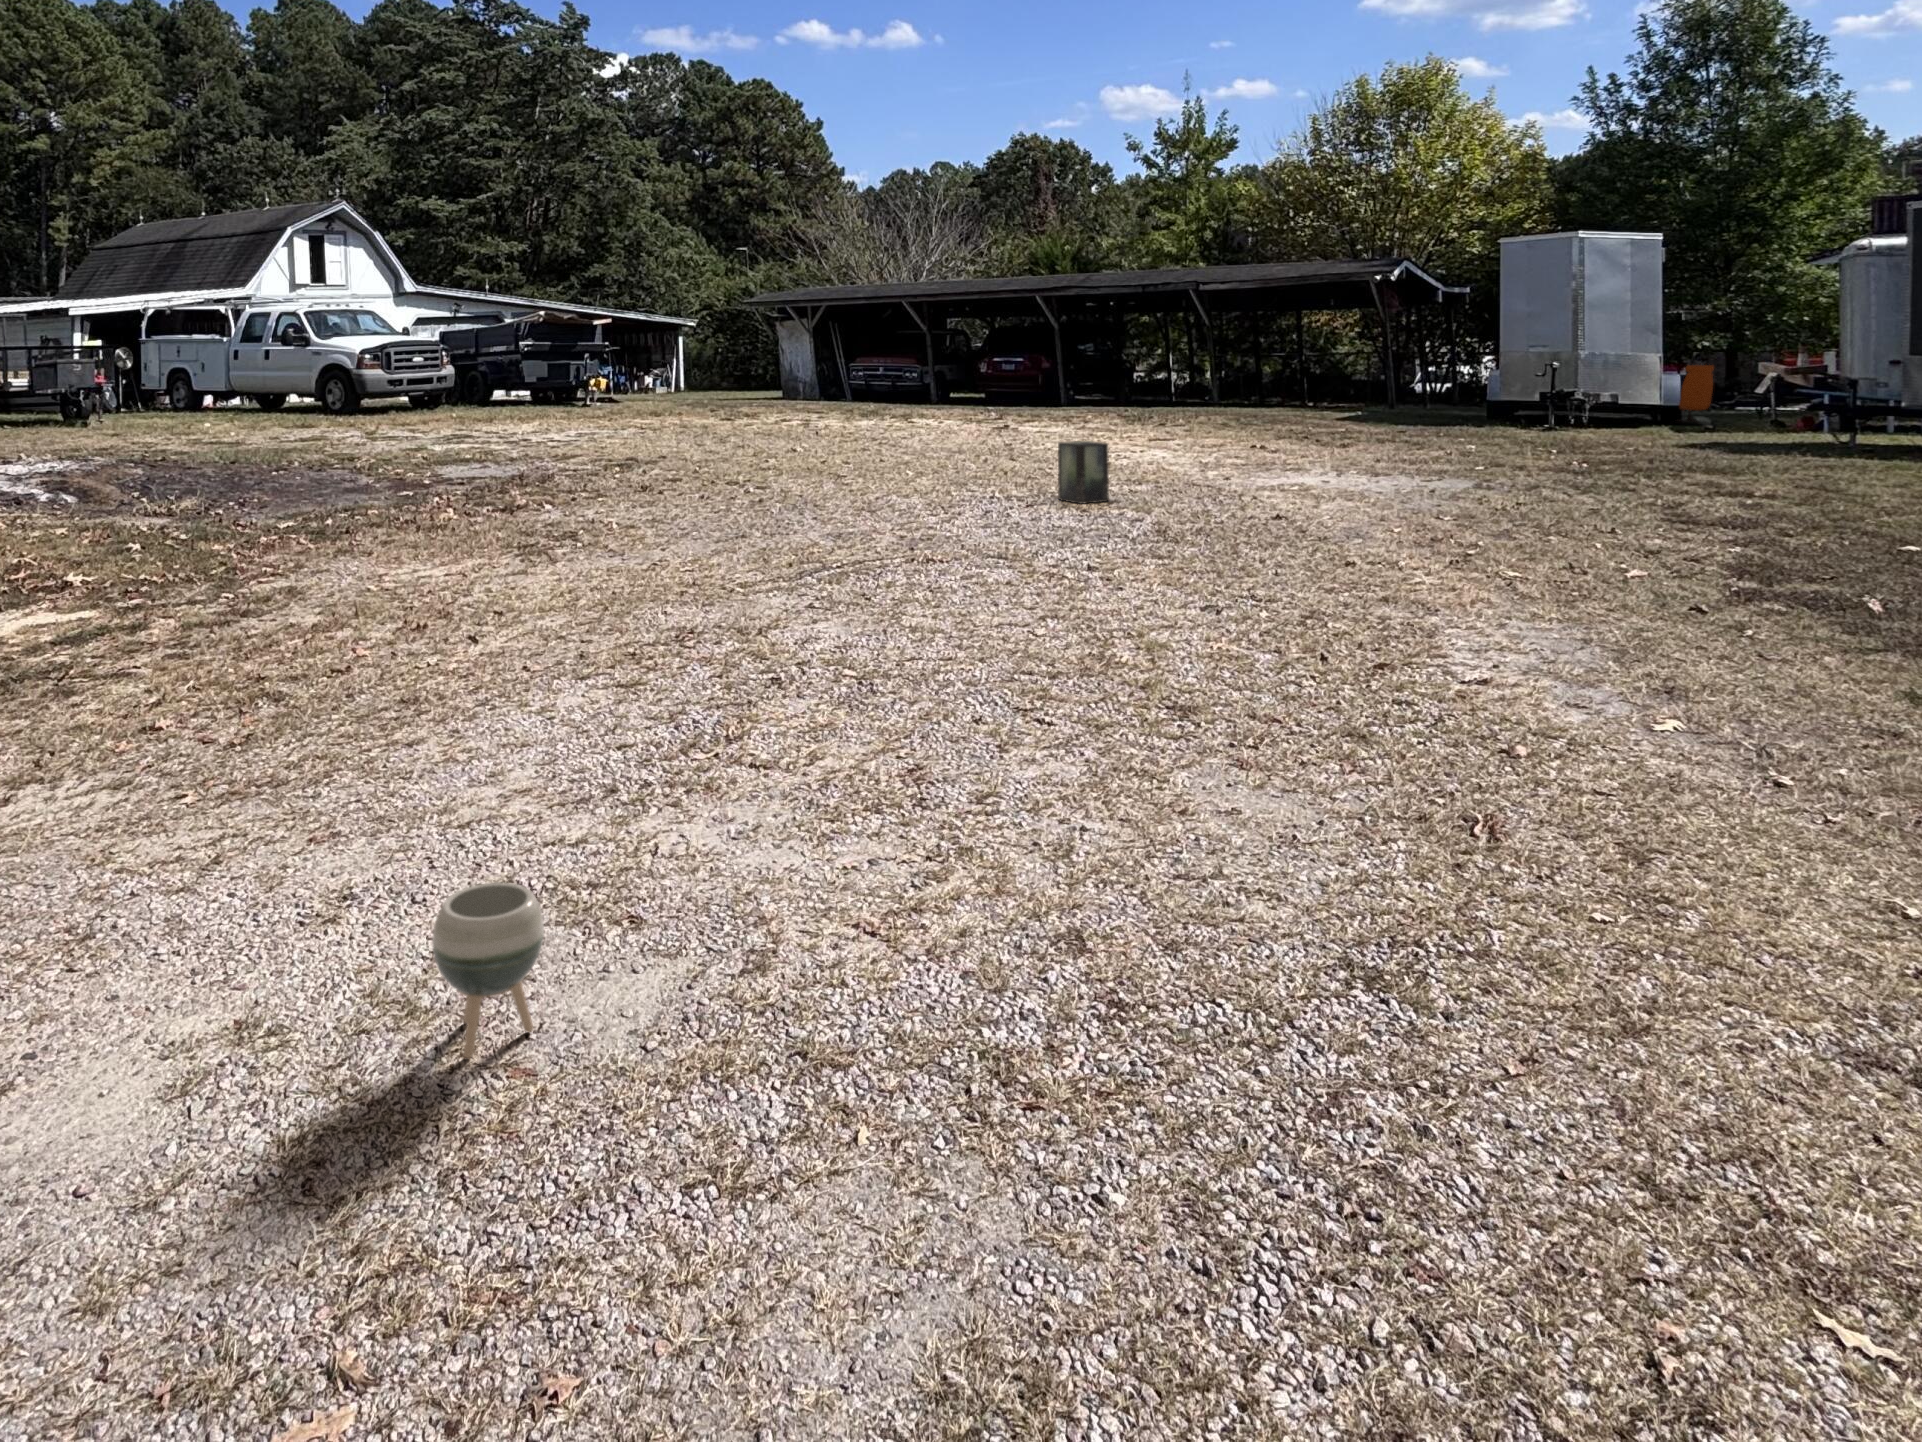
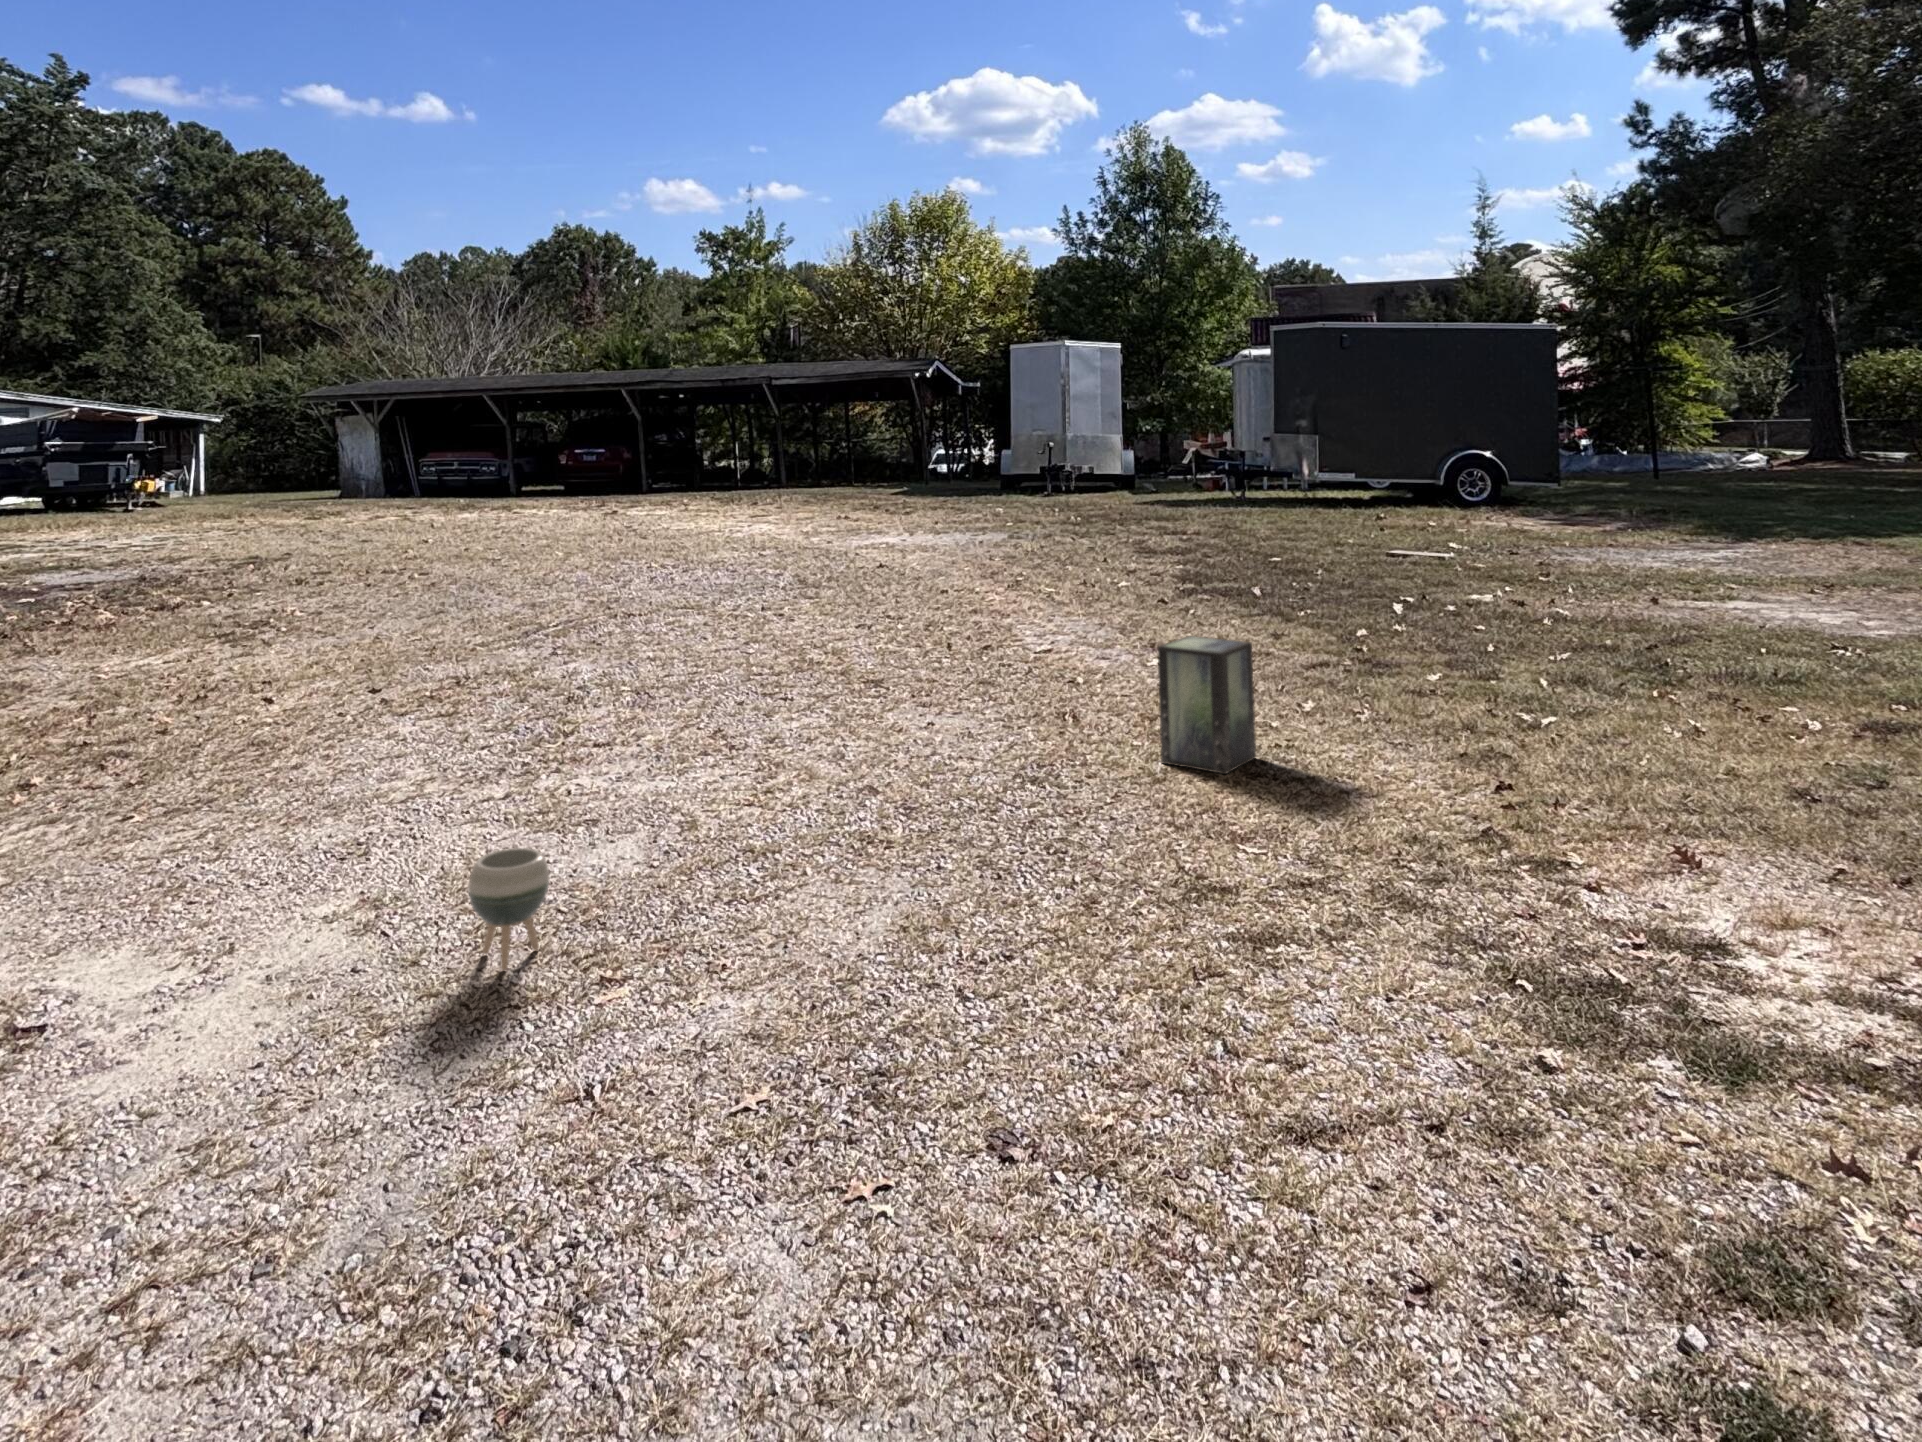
lounge chair: present [1675,365,1714,422] -> none [1118,442,1156,488]
storage box: present [1058,441,1109,504] -> present [1158,636,1256,774]

